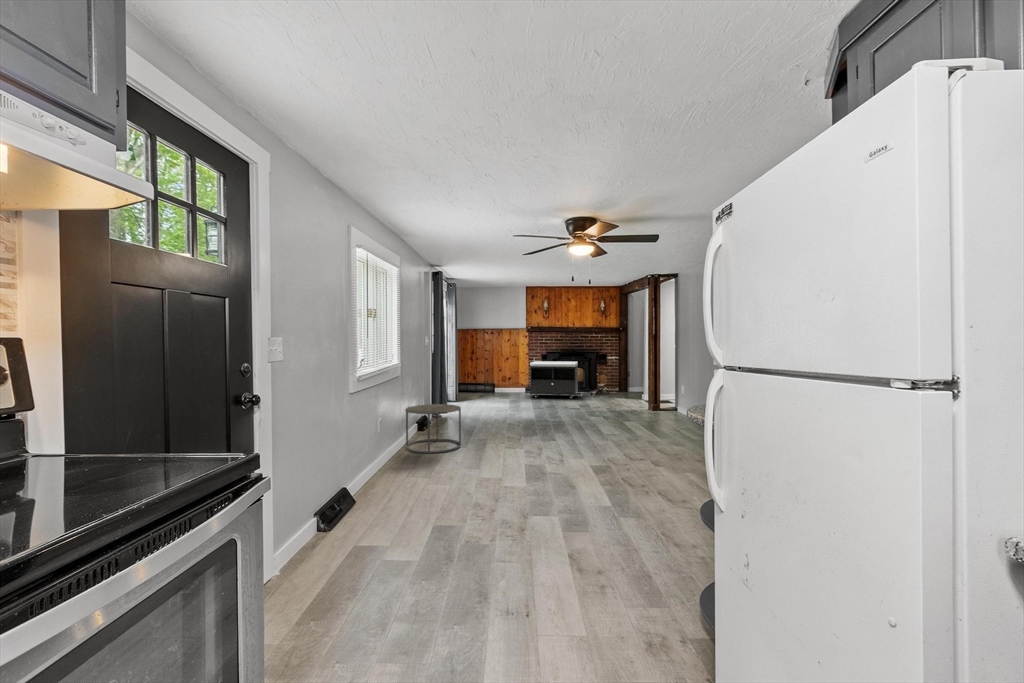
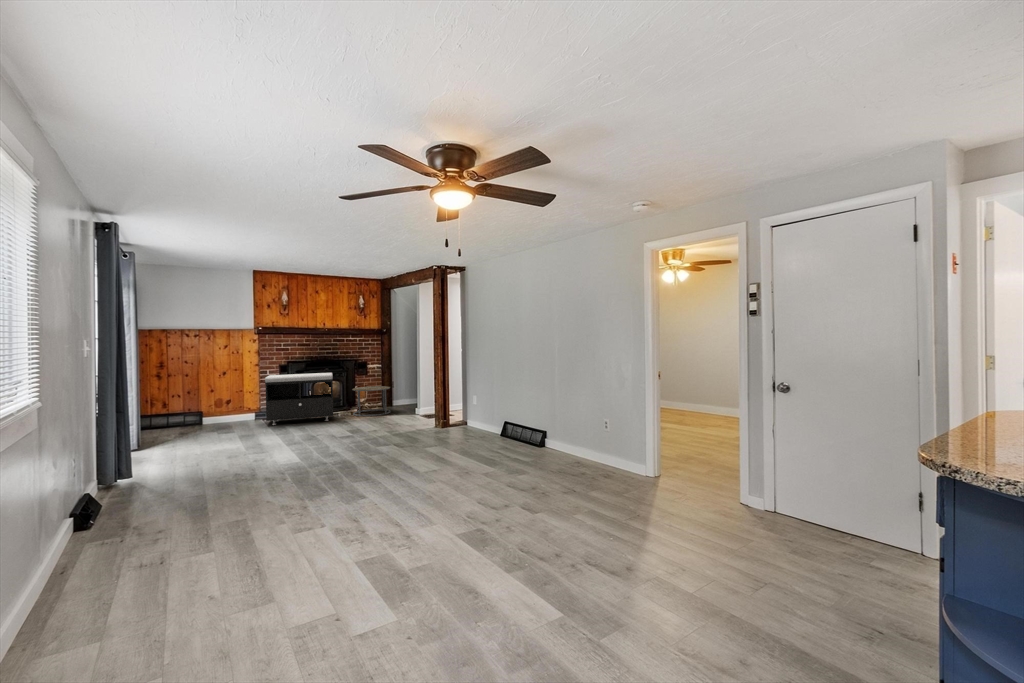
side table: present [405,404,461,453] -> present [352,386,391,416]

